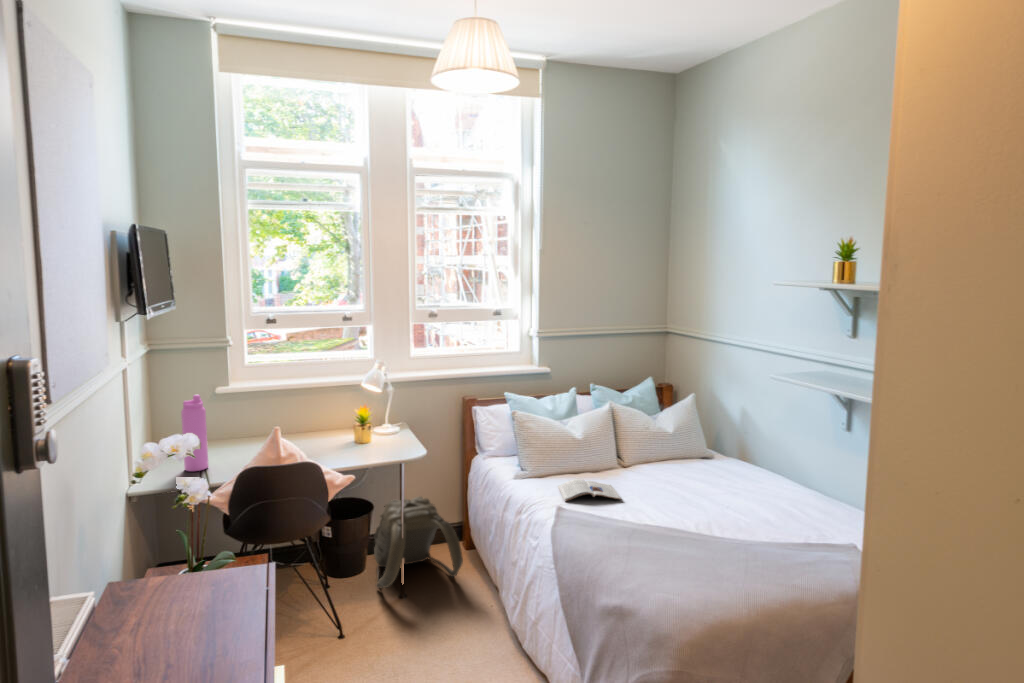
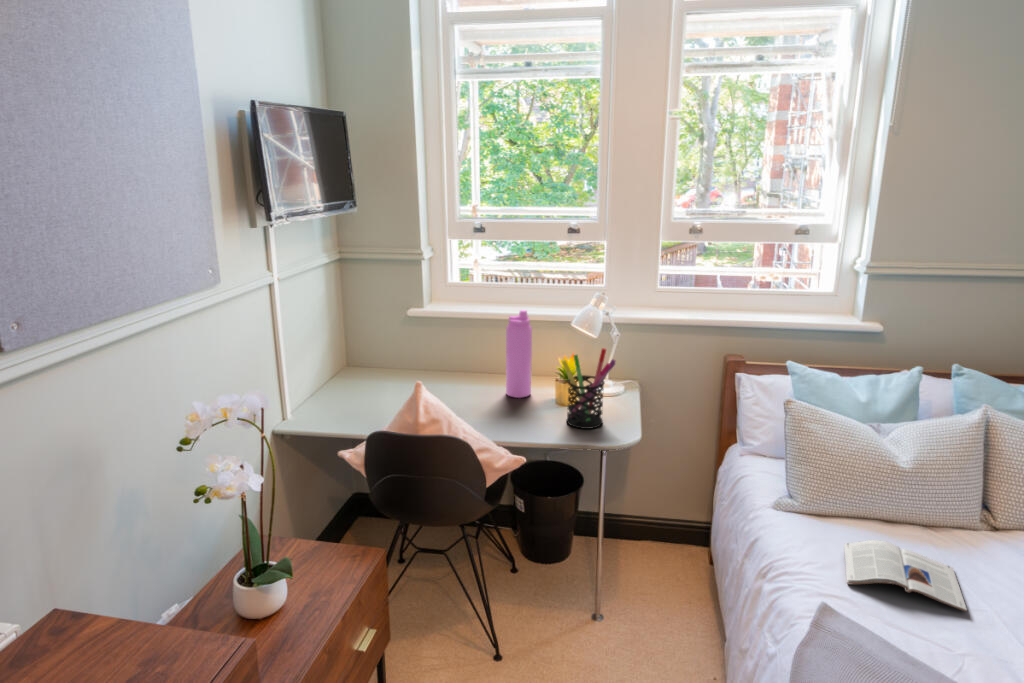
water bottle: present [181,395,208,471] -> present [506,310,532,398]
pen holder: none [367,395,404,452] -> present [561,348,615,429]
backpack: present [374,497,463,588] -> none [560,485,678,615]

